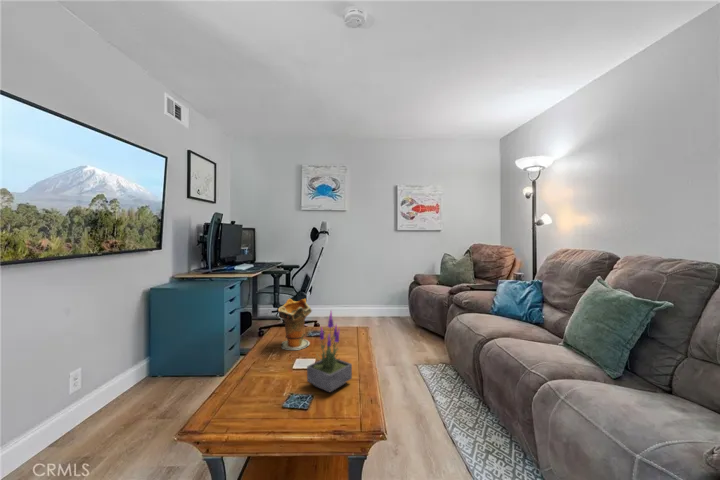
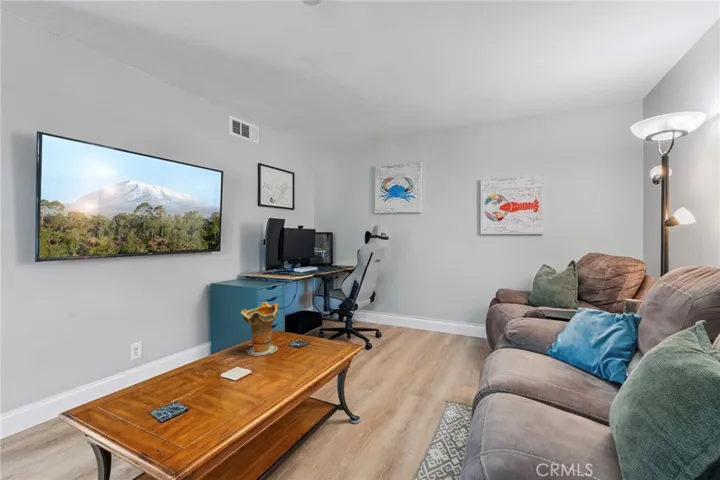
potted plant: present [307,311,352,392] -> none [203,317,244,407]

